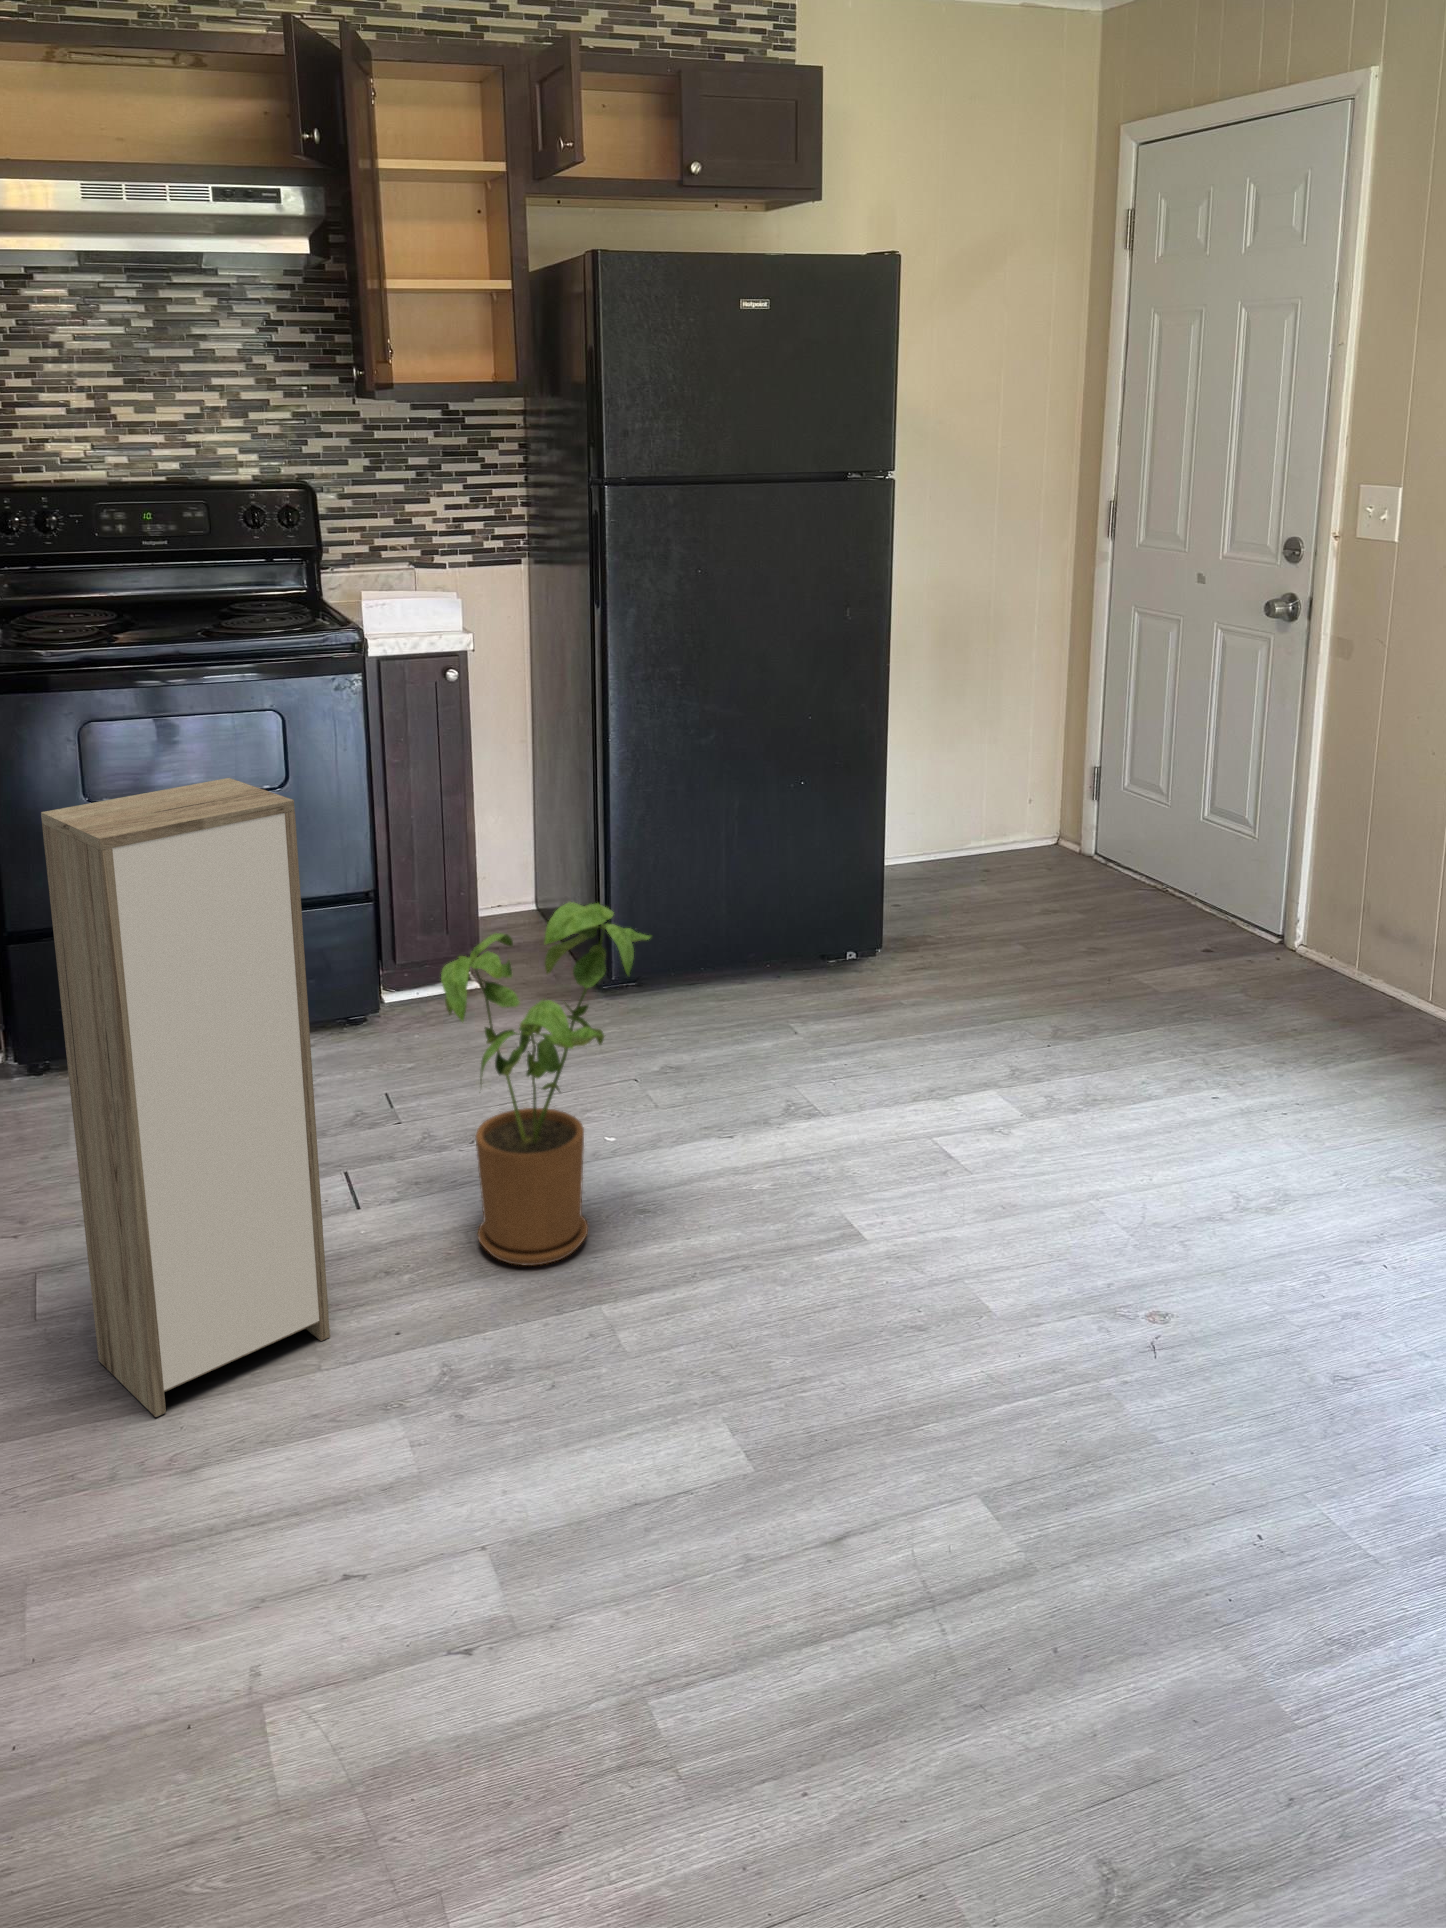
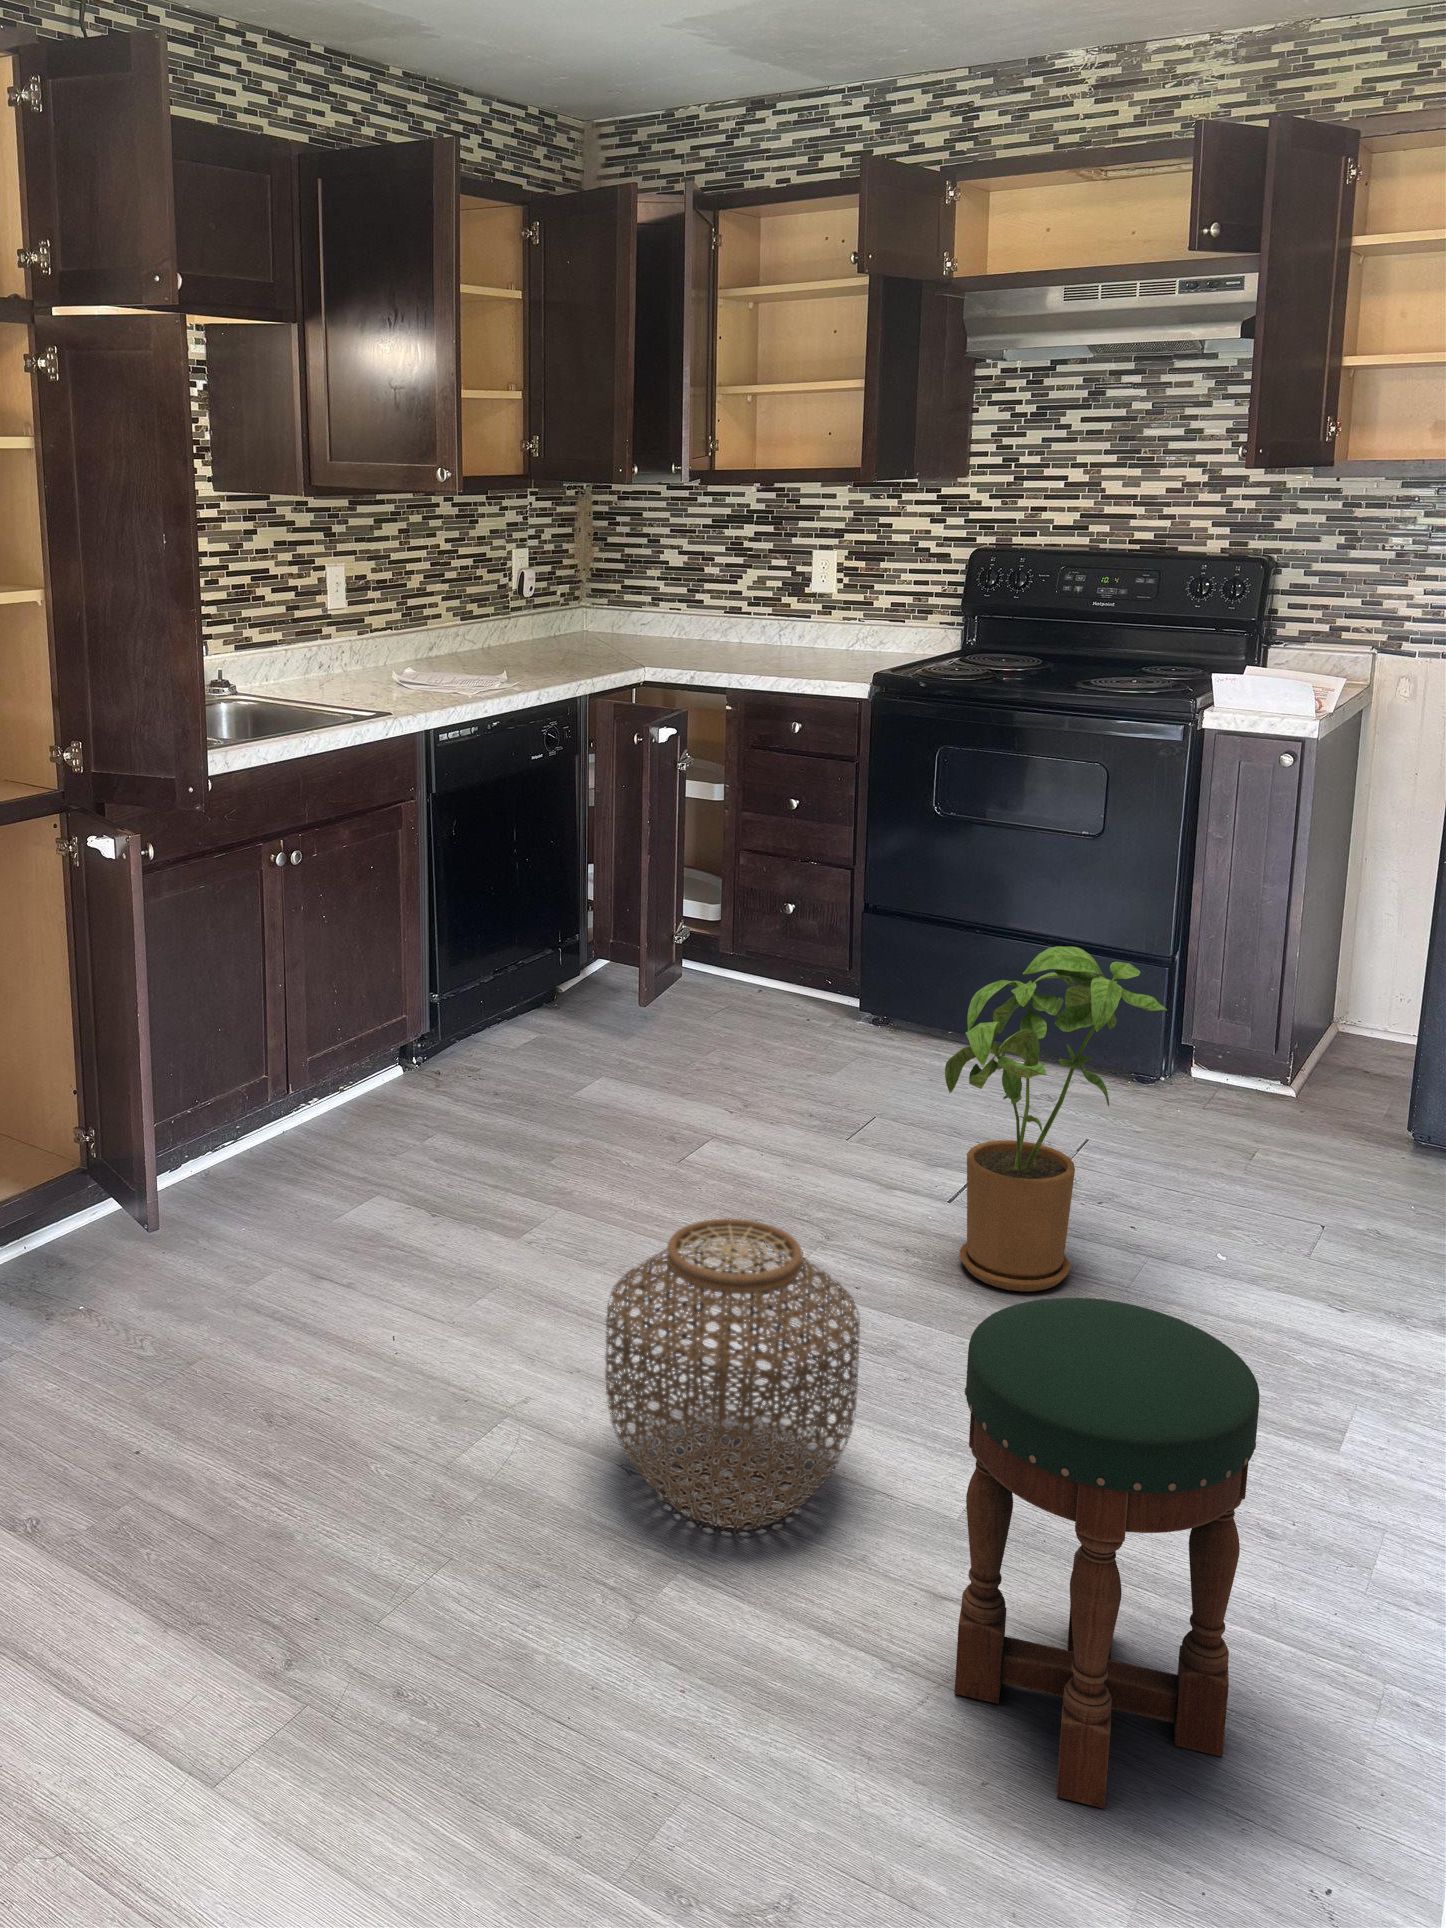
storage cabinet: present [41,778,330,1417] -> none [633,755,814,1245]
stool: none [1000,1184,1264,1620] -> present [955,1298,1259,1808]
woven basket: none [526,1297,816,1653] -> present [605,1219,860,1529]

